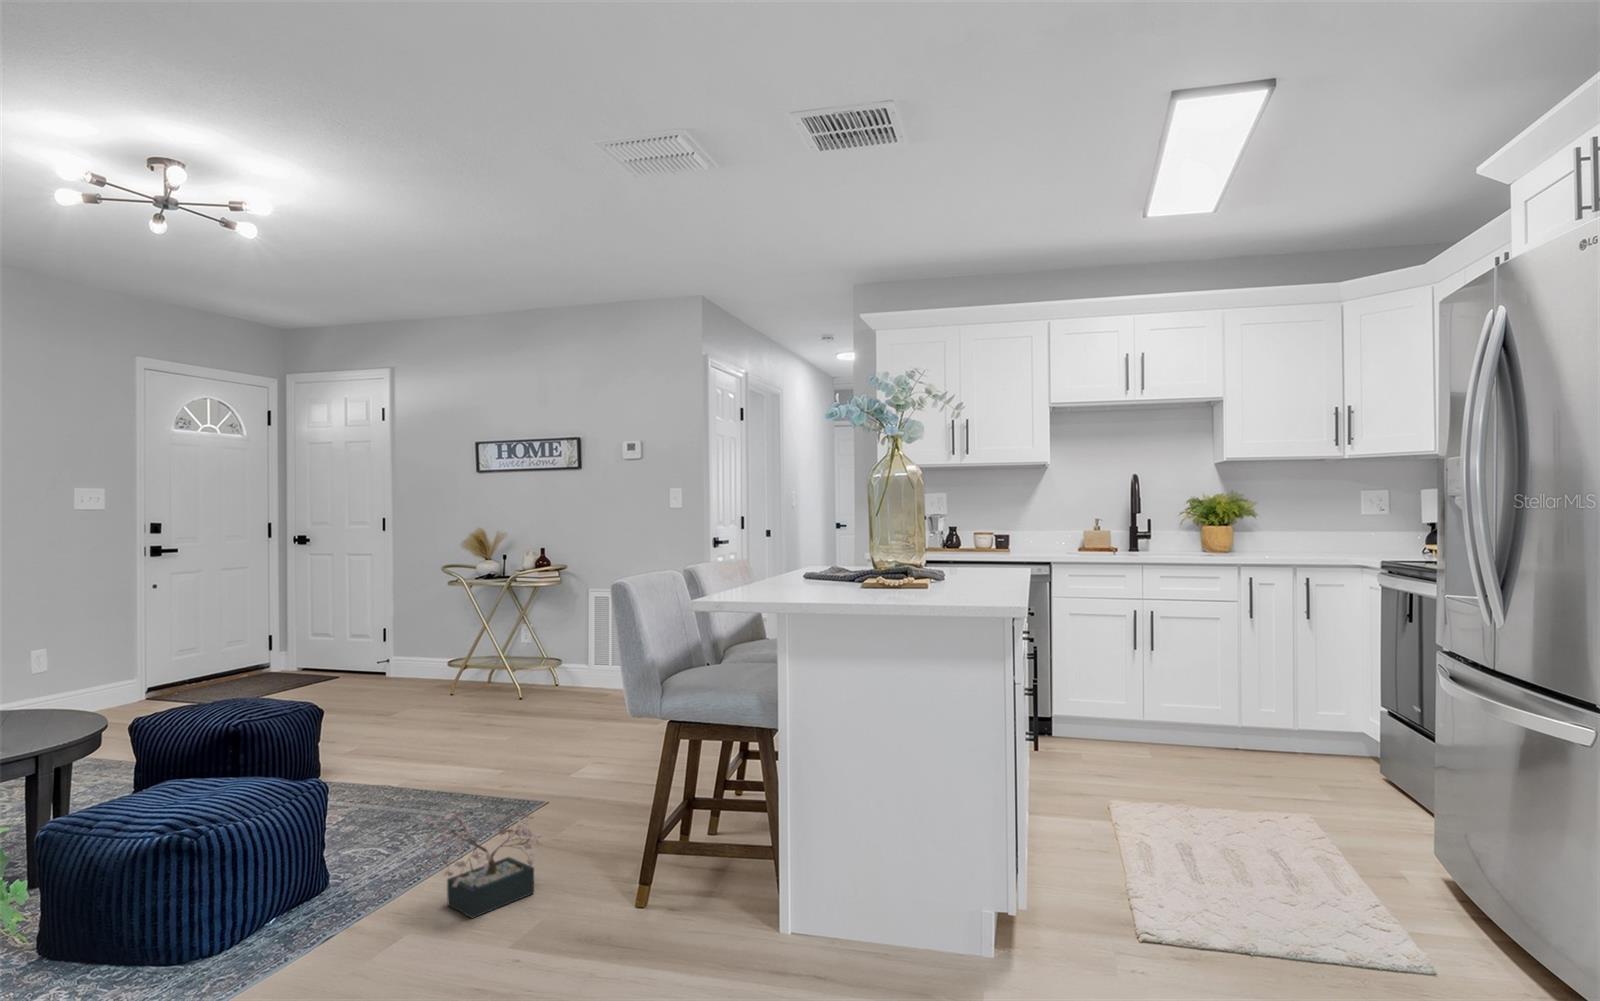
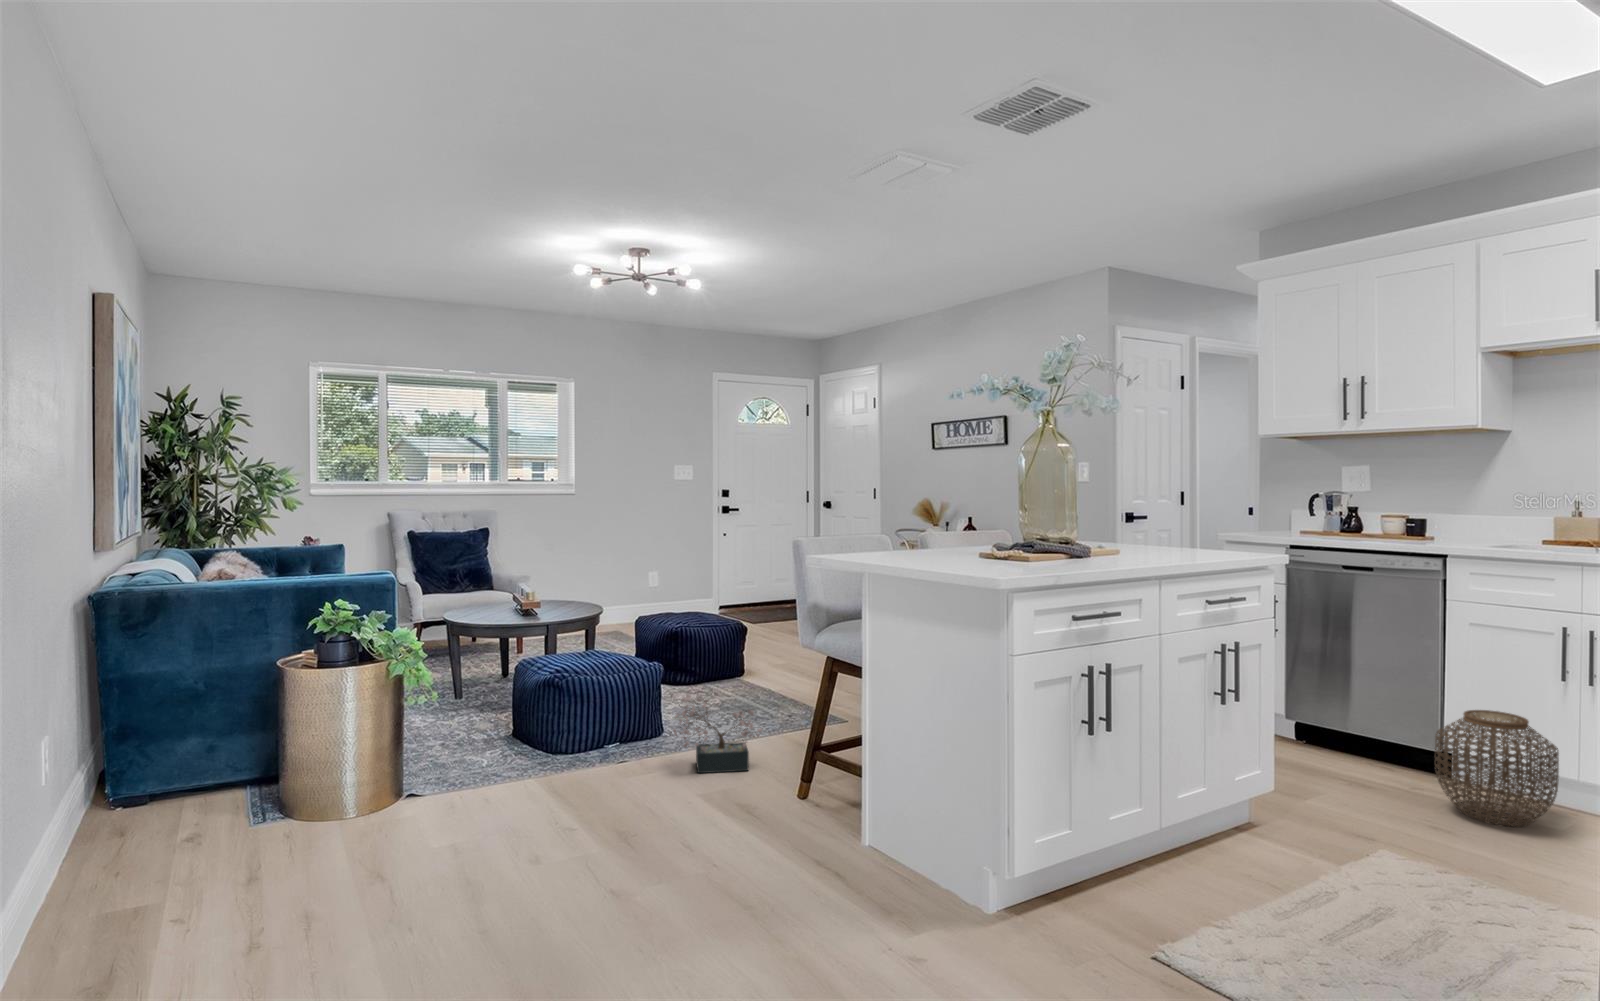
woven basket: none [1073,676,1150,761] -> present [1435,710,1559,827]

